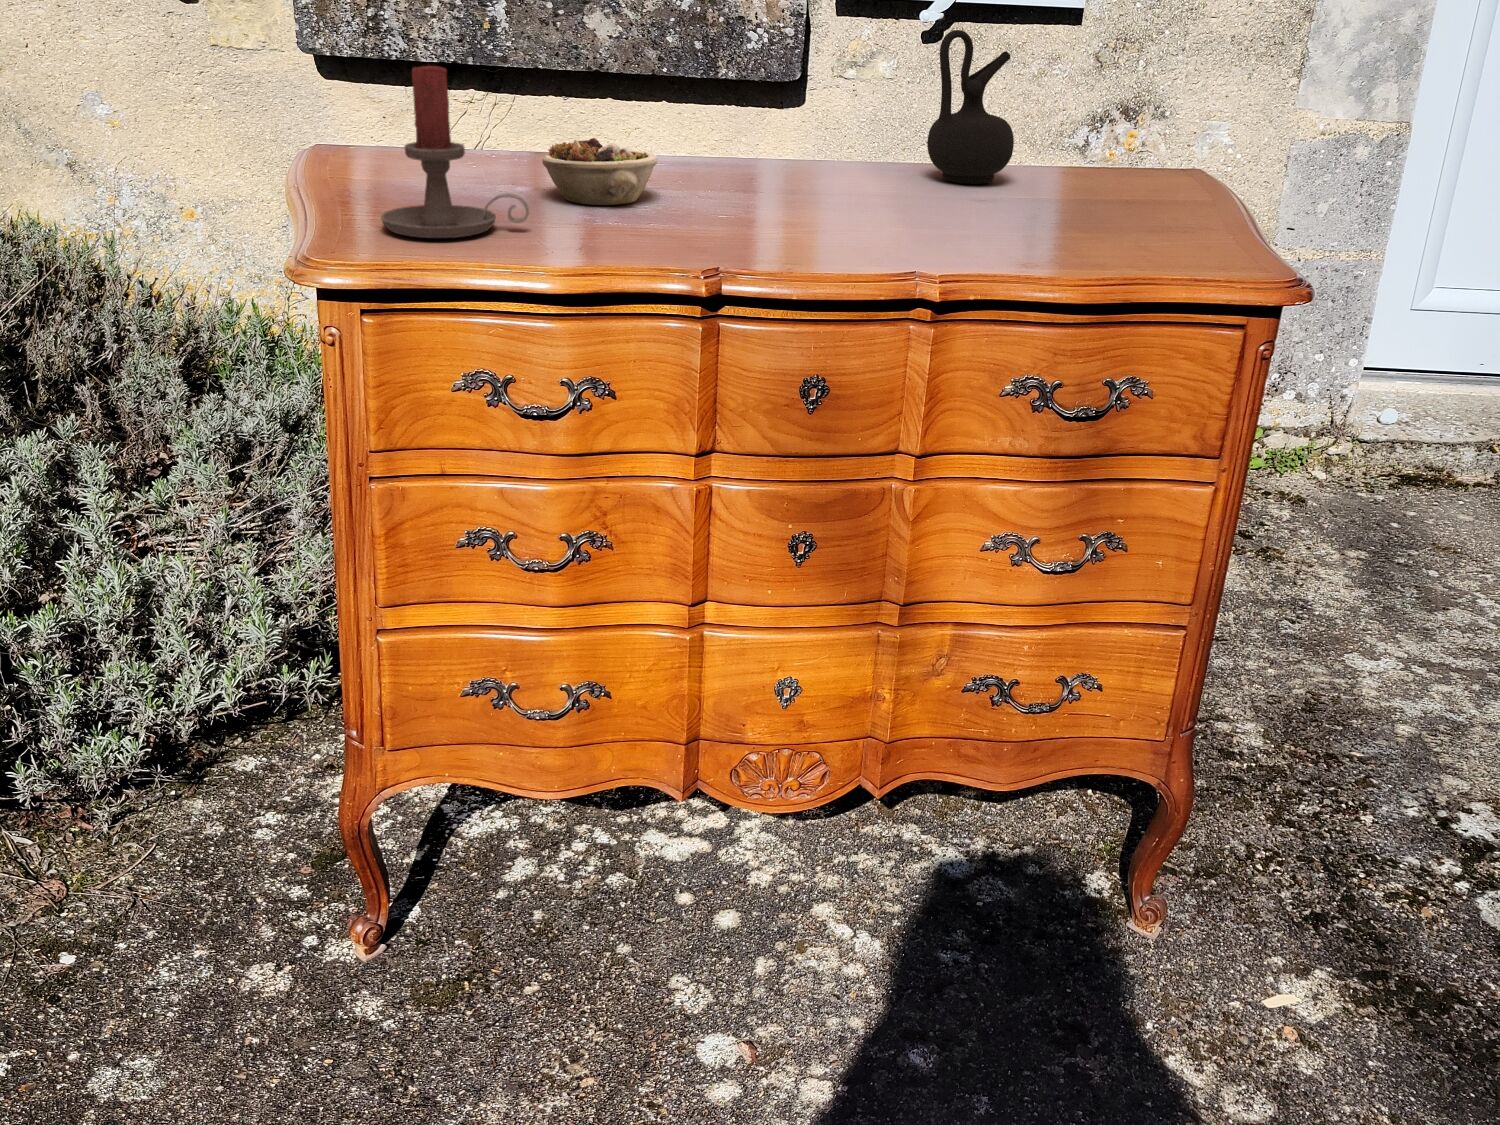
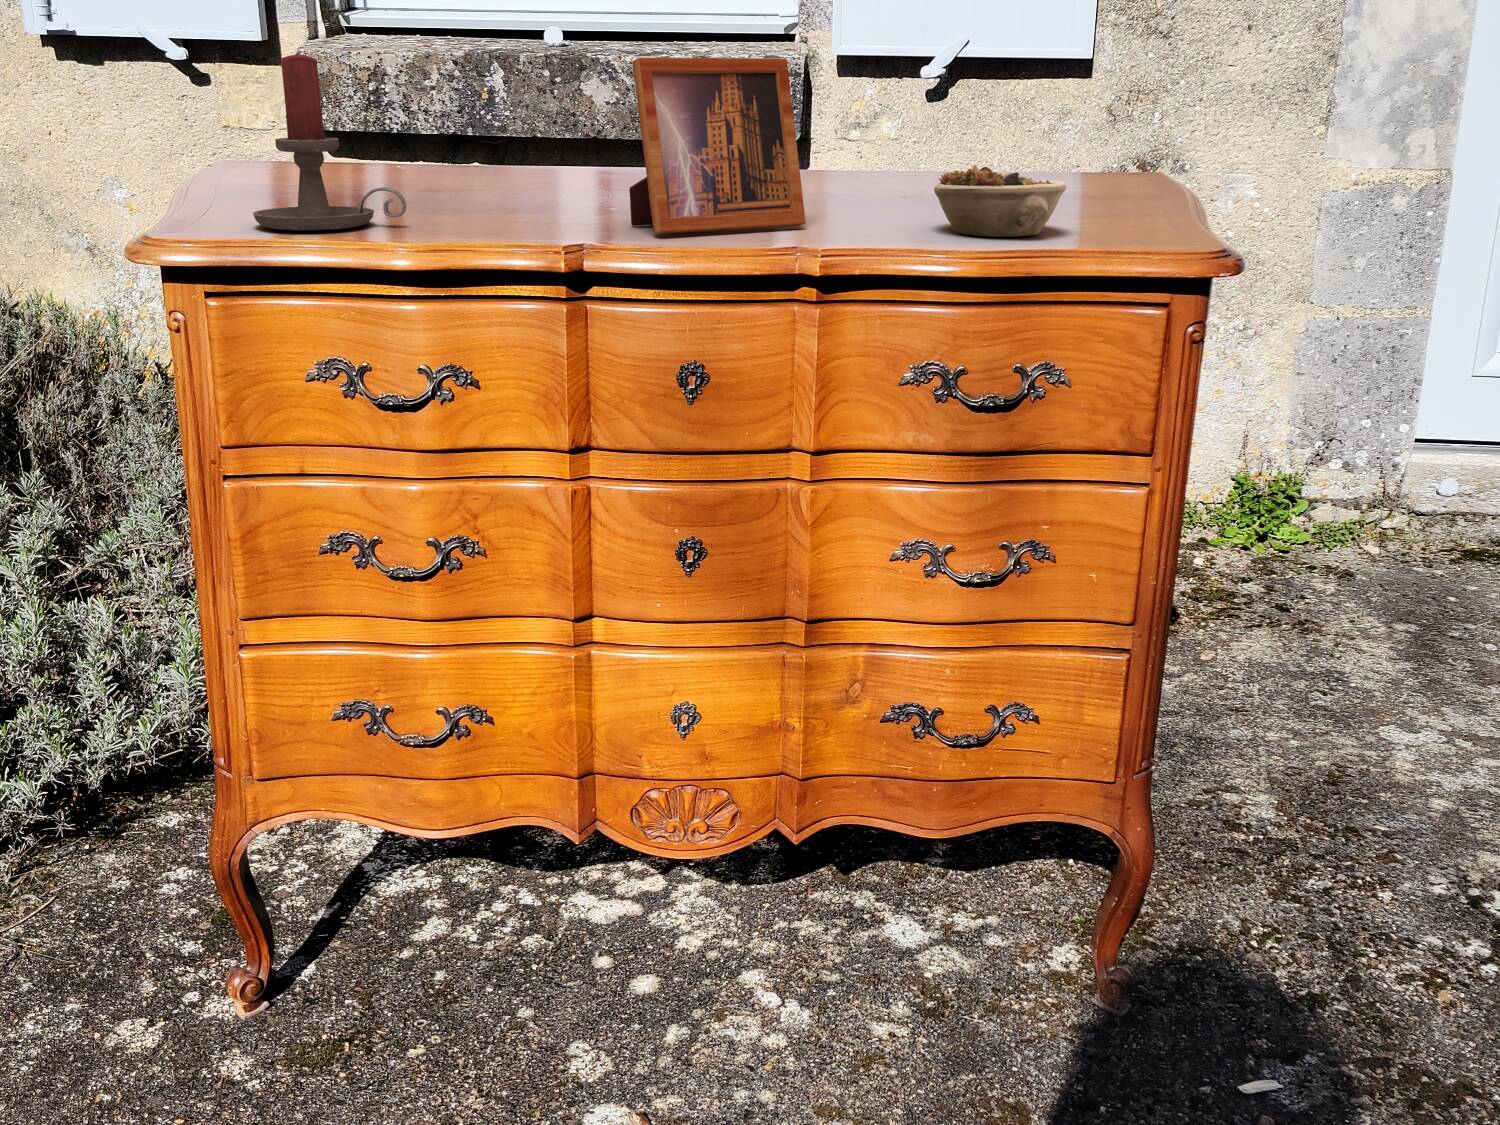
ceramic jug: present [927,30,1014,184] -> none [863,36,953,195]
picture frame: none [740,73,906,247] -> present [629,58,806,234]
succulent planter: present [542,138,658,205] -> present [934,164,1066,237]

